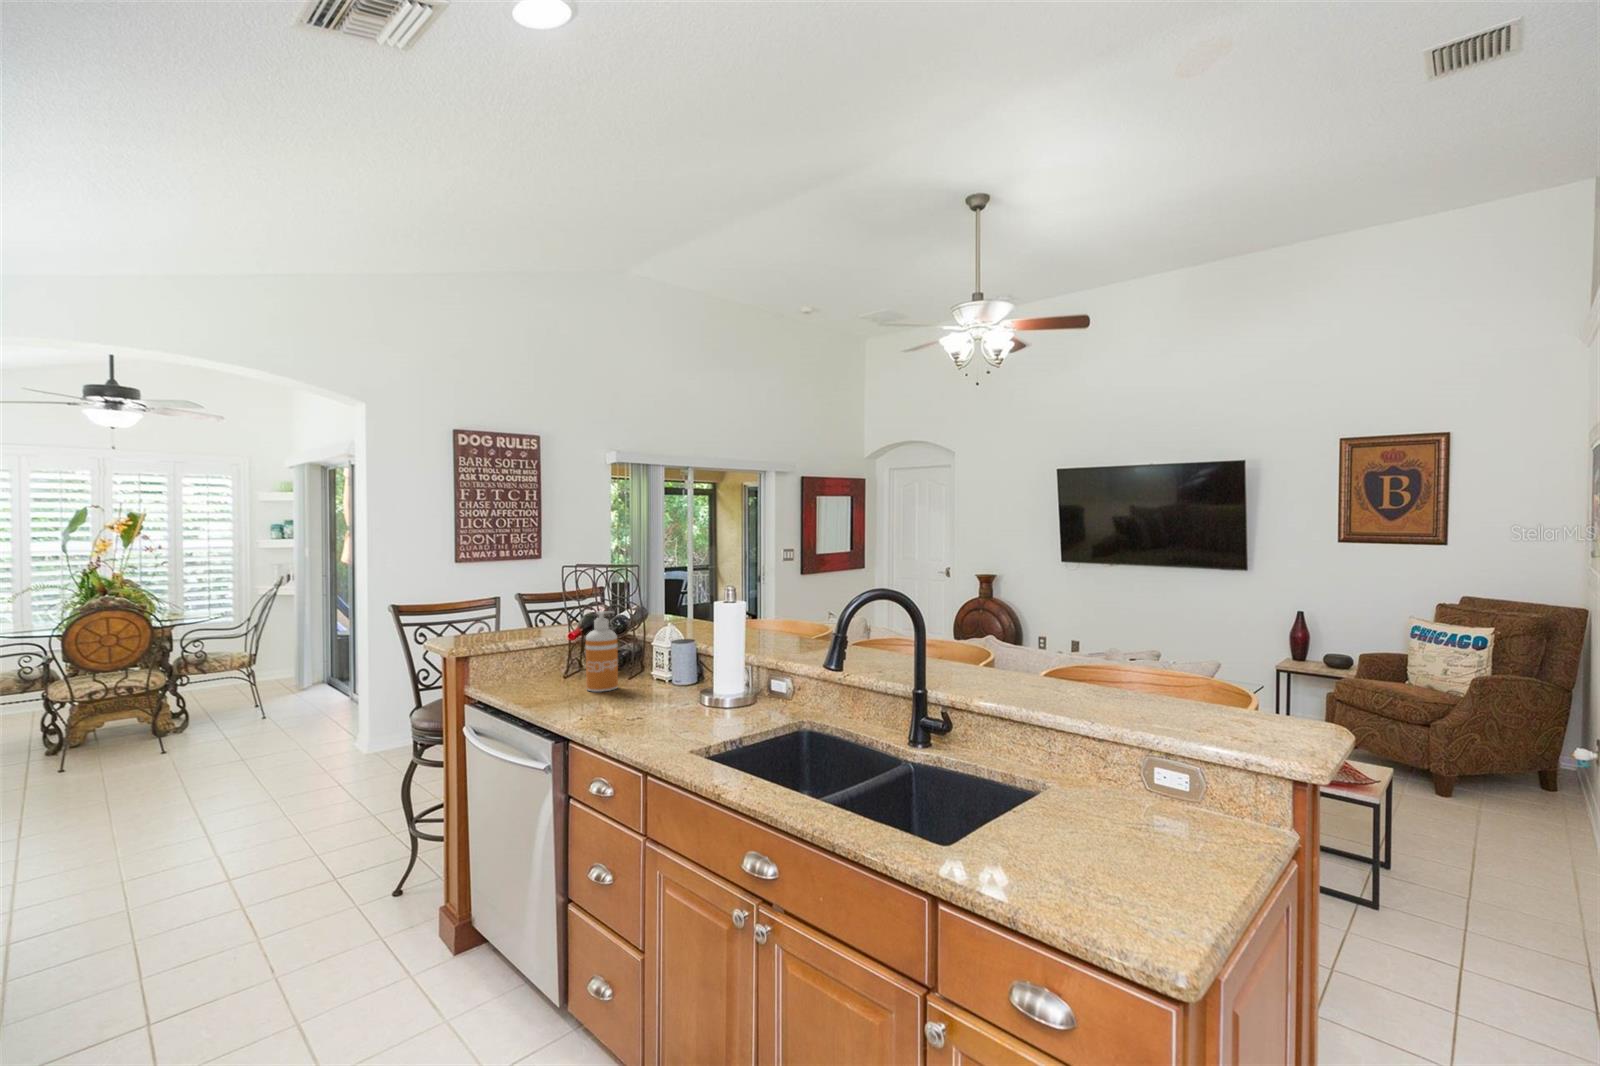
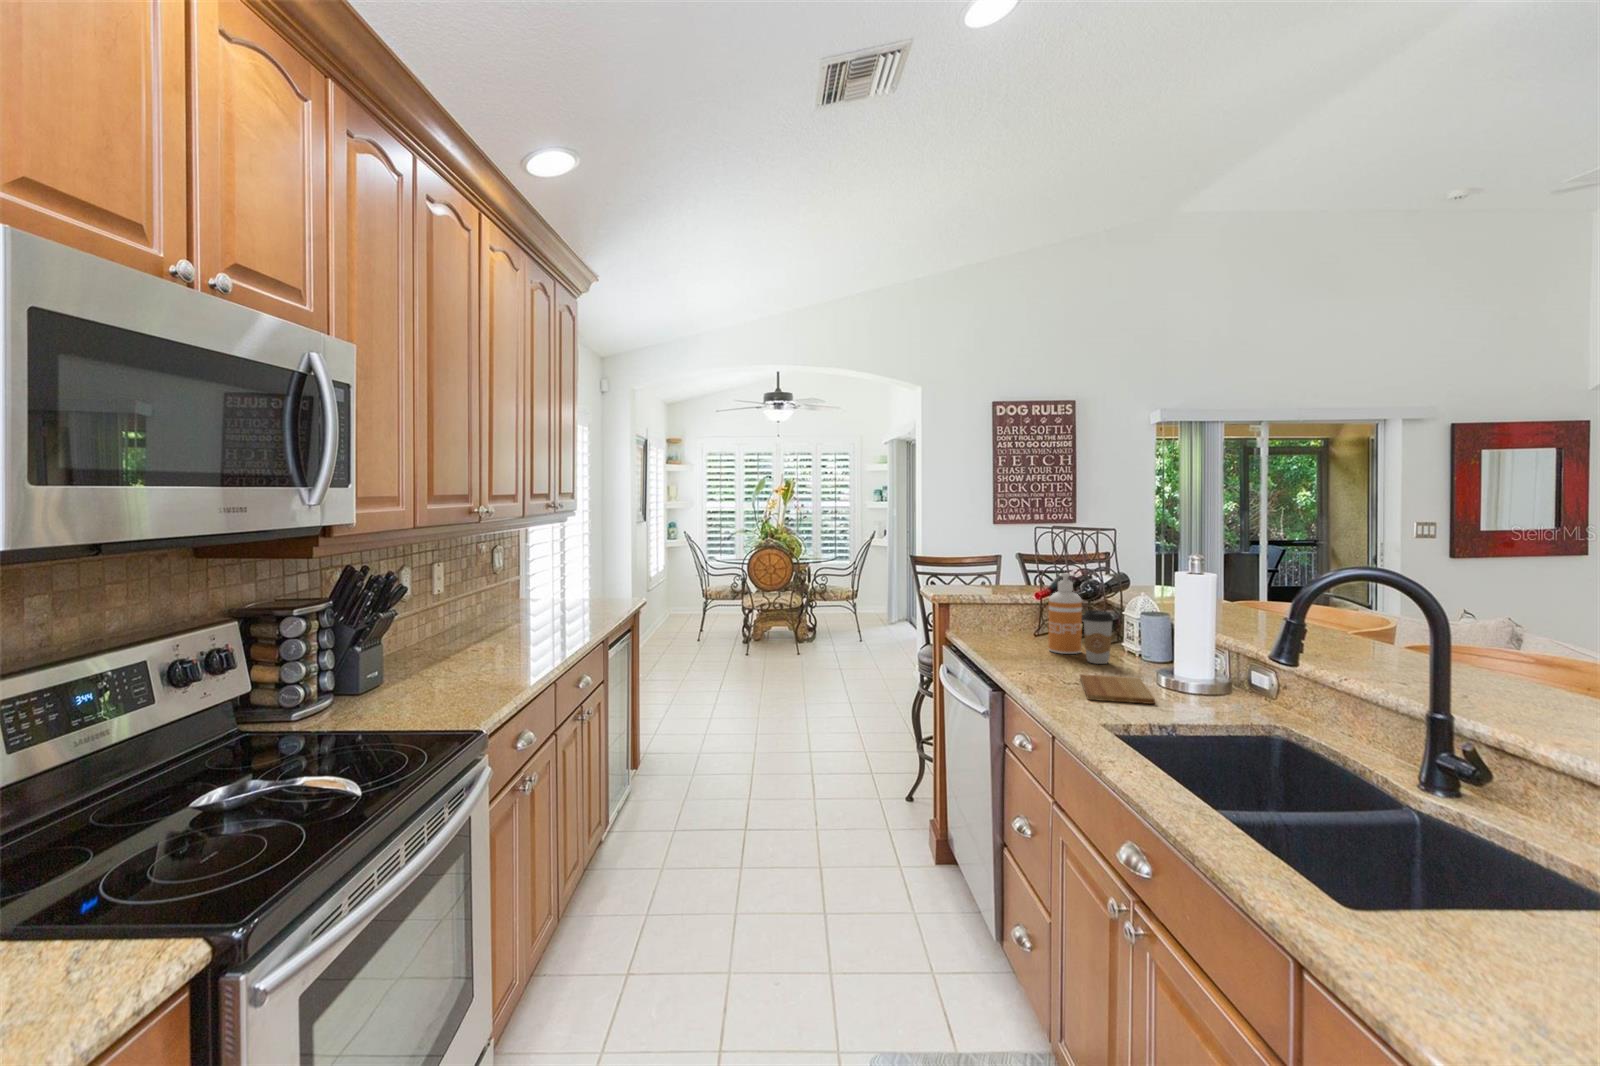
coffee cup: none [625,644,652,696] -> present [1083,610,1113,664]
cutting board: none [637,702,714,731] -> present [1080,674,1155,704]

